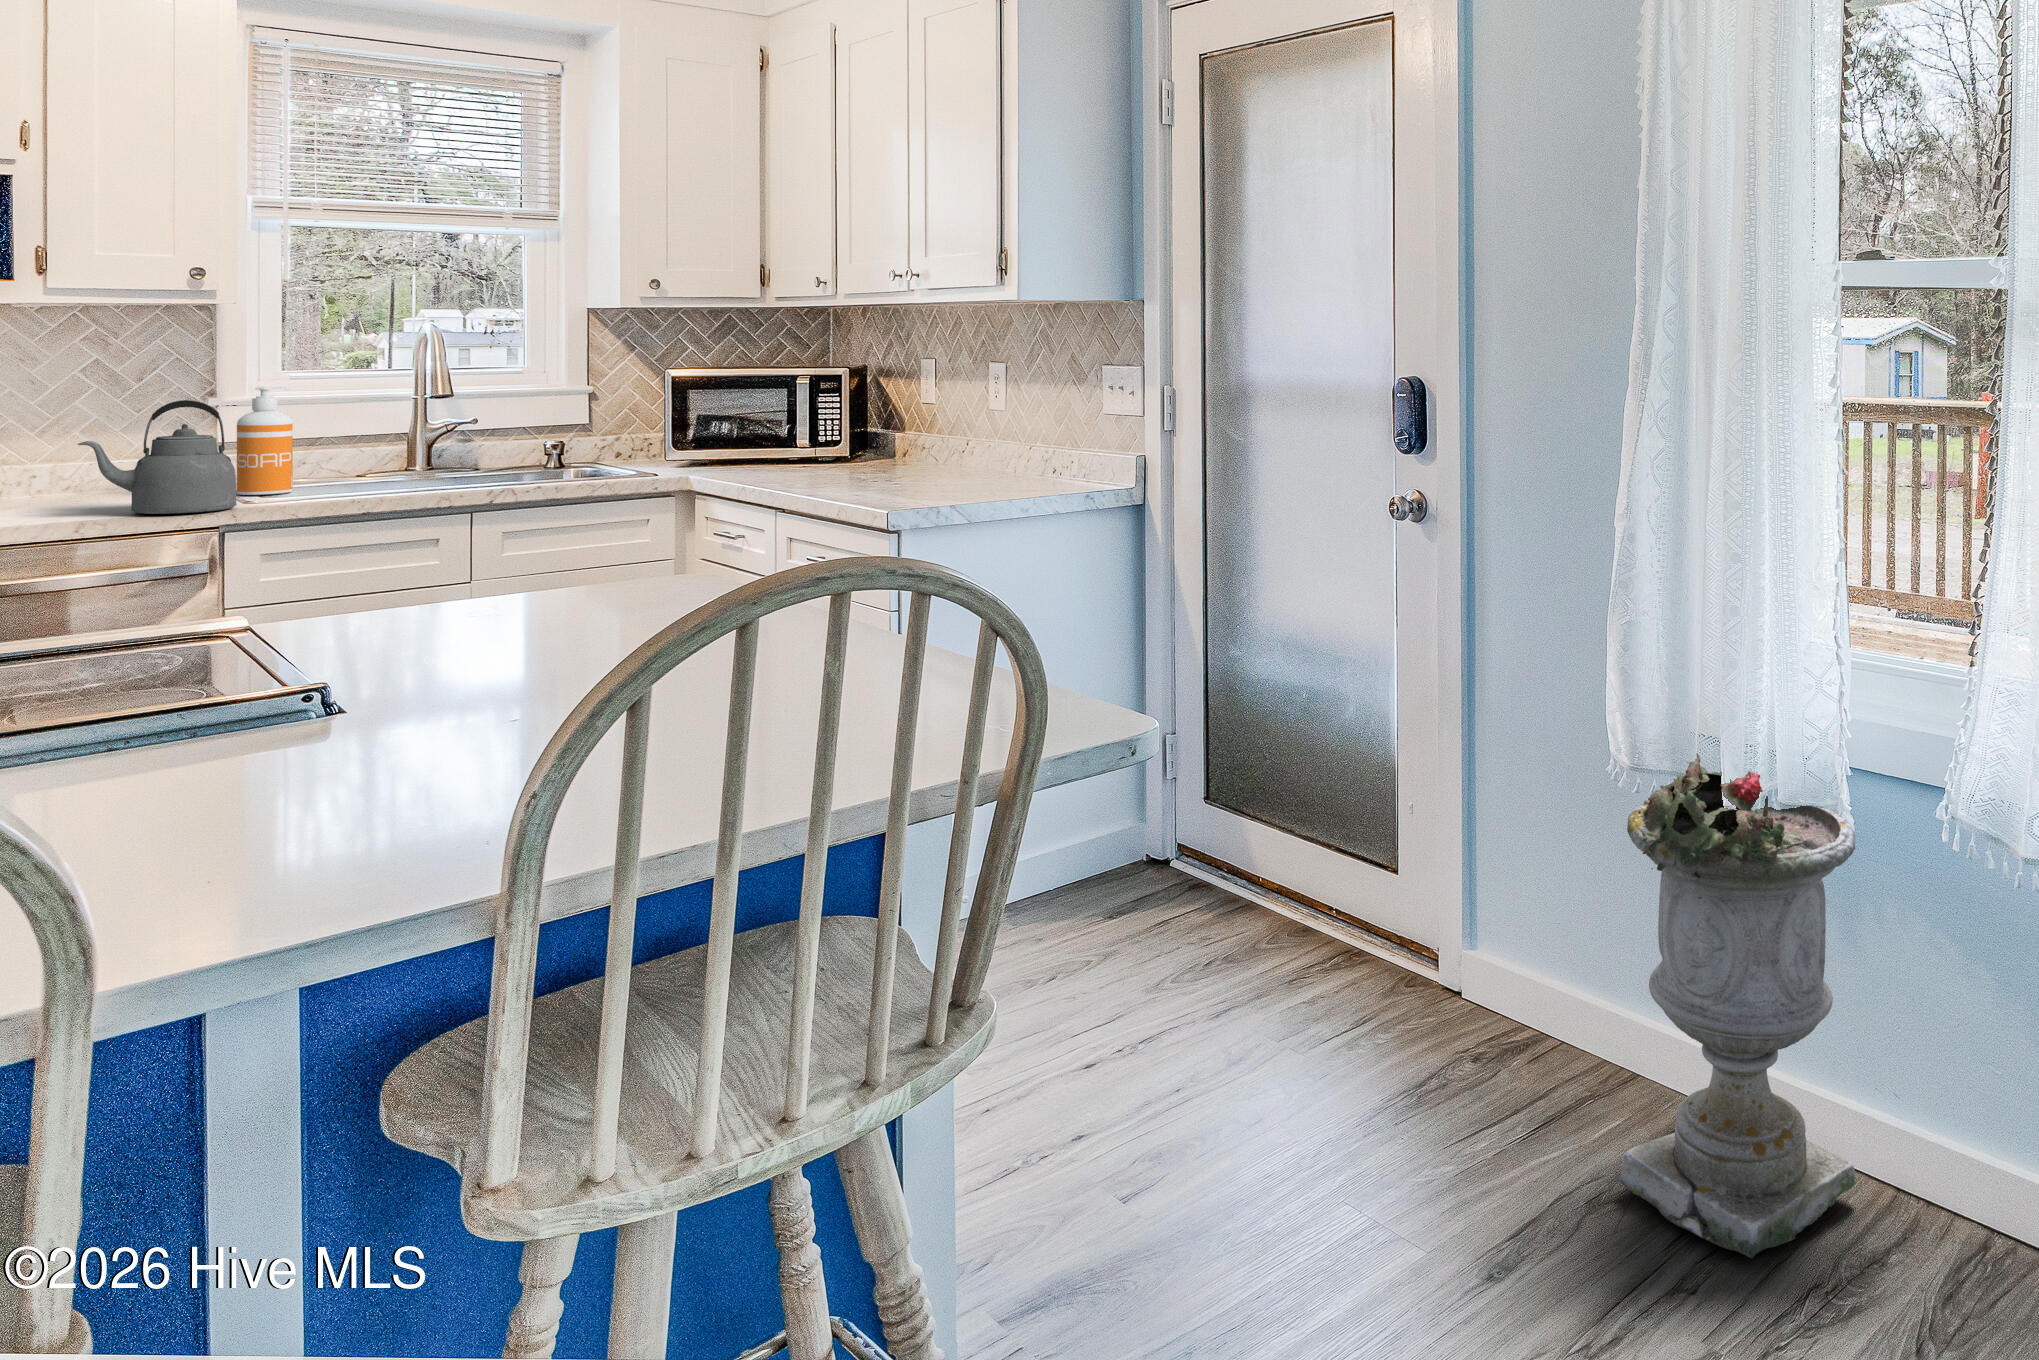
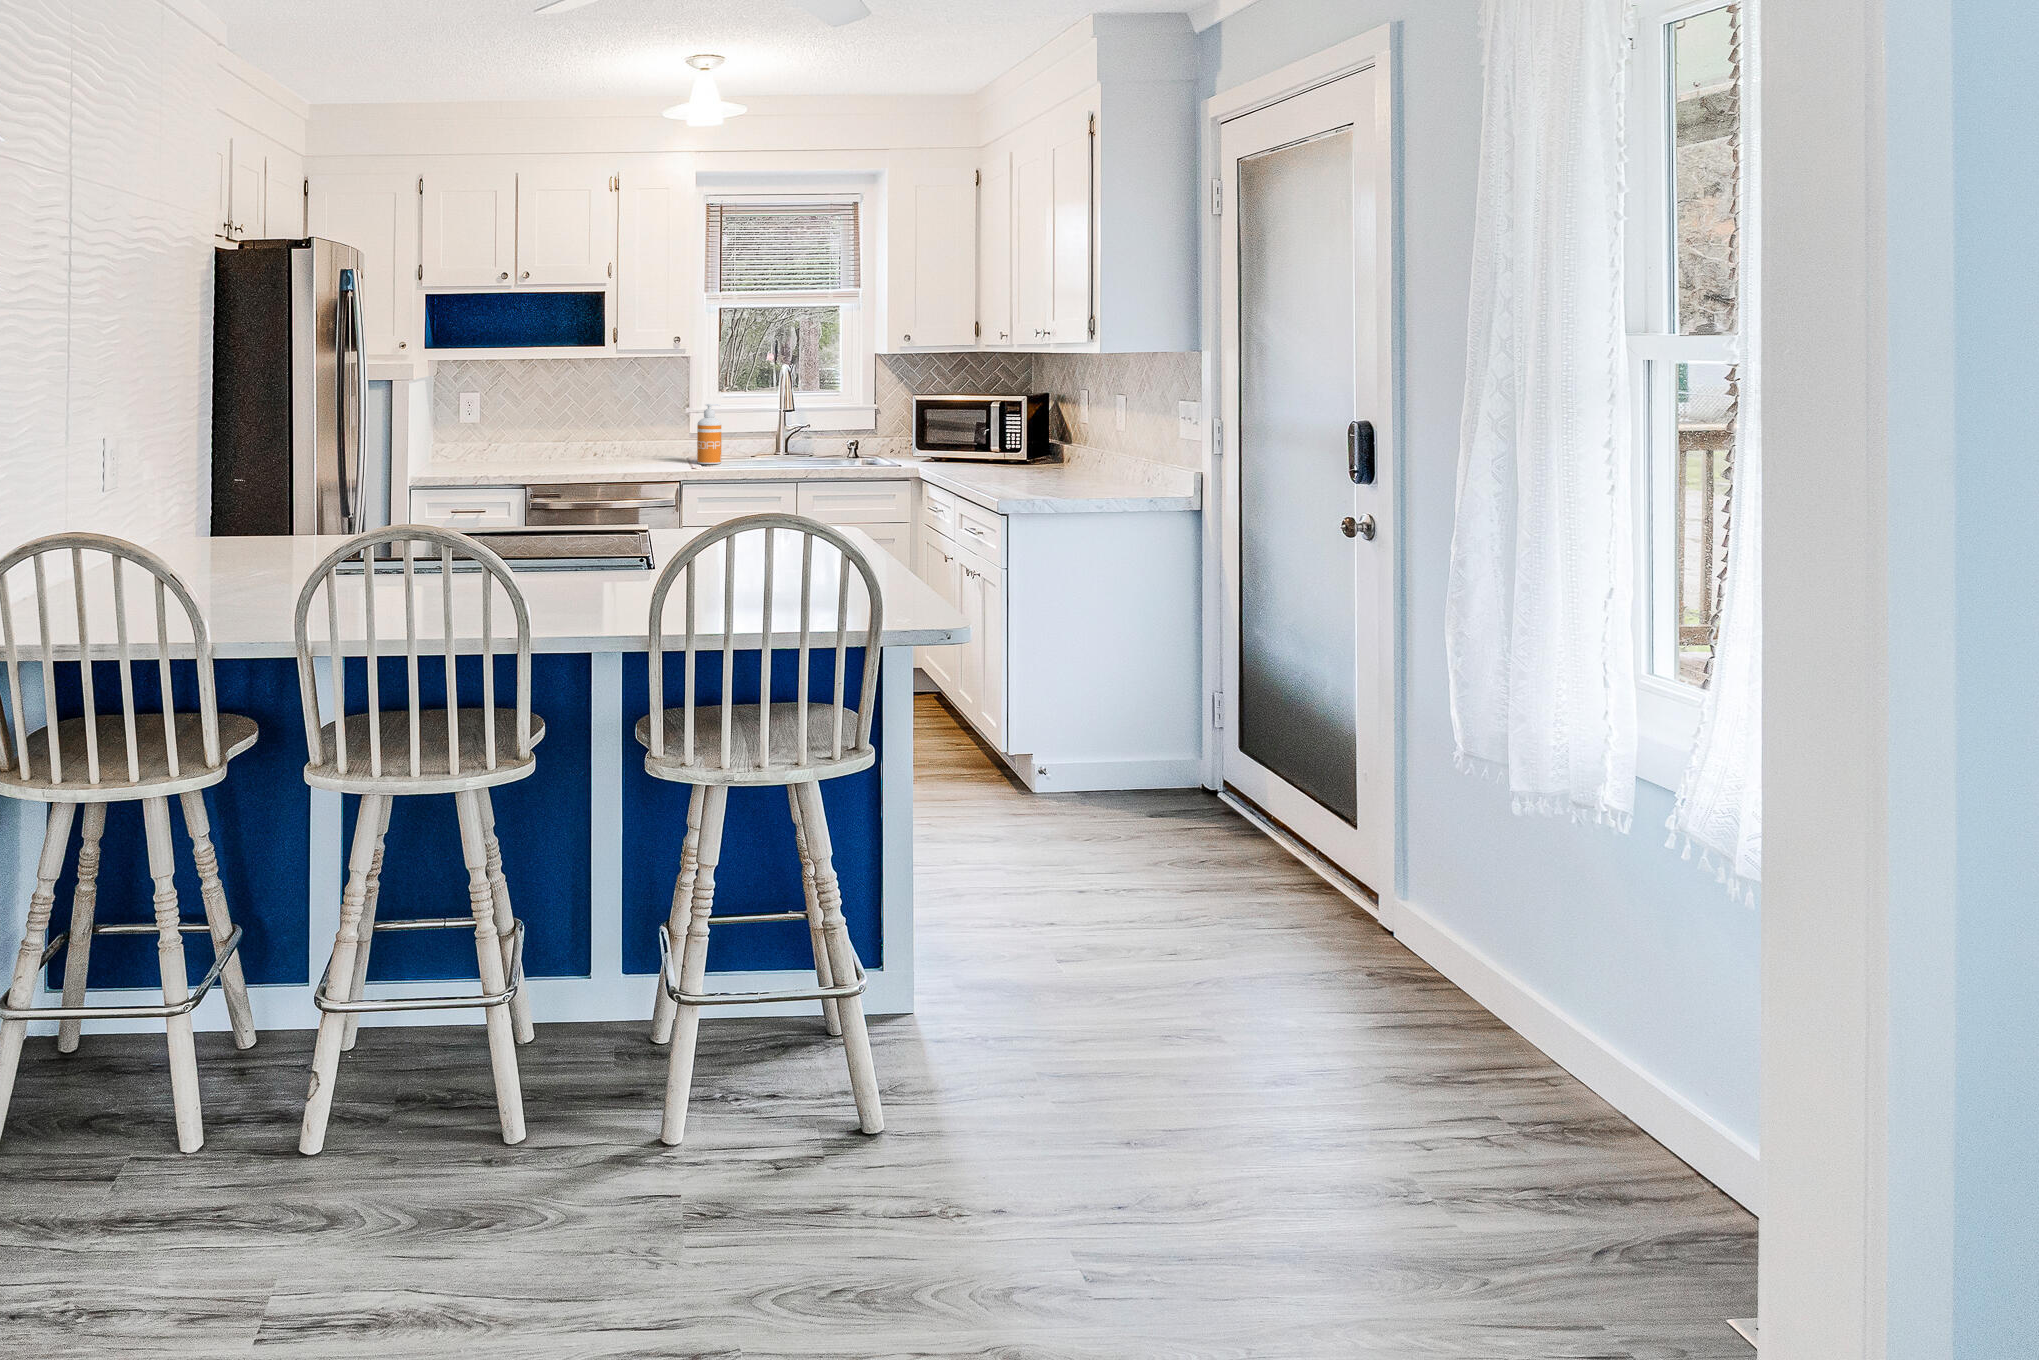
kettle: present [78,400,237,514] -> none [631,411,693,472]
planter: present [1617,754,1856,1258] -> none [1412,746,1644,1157]

